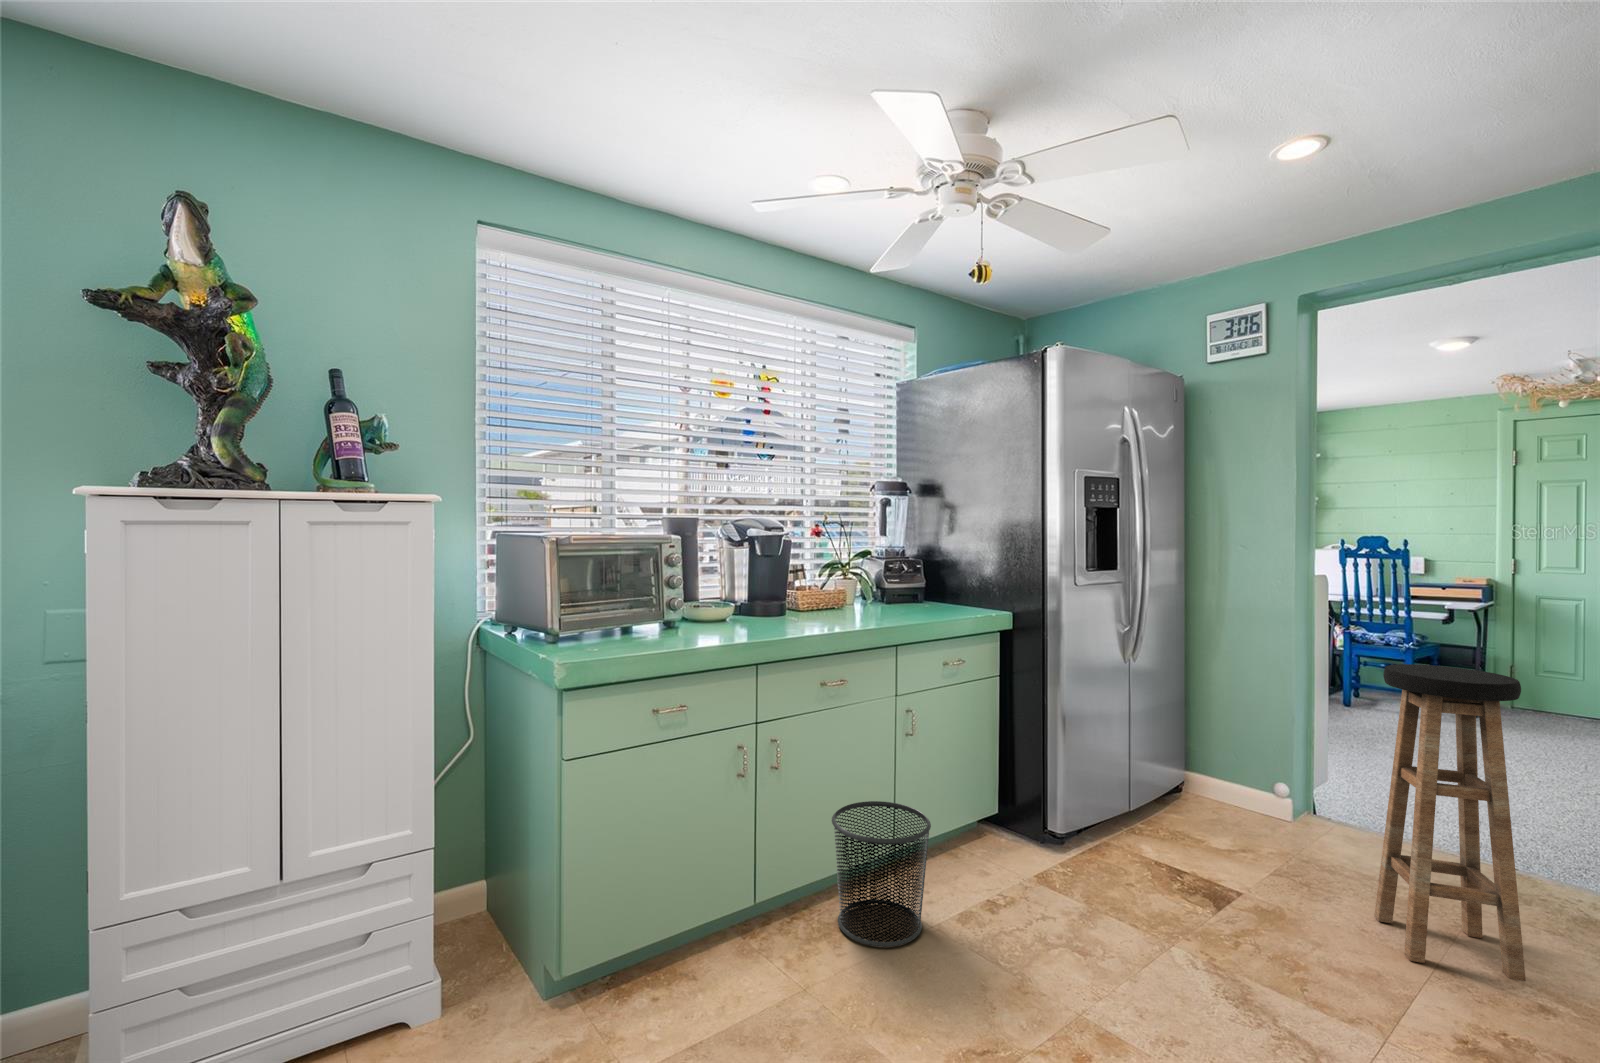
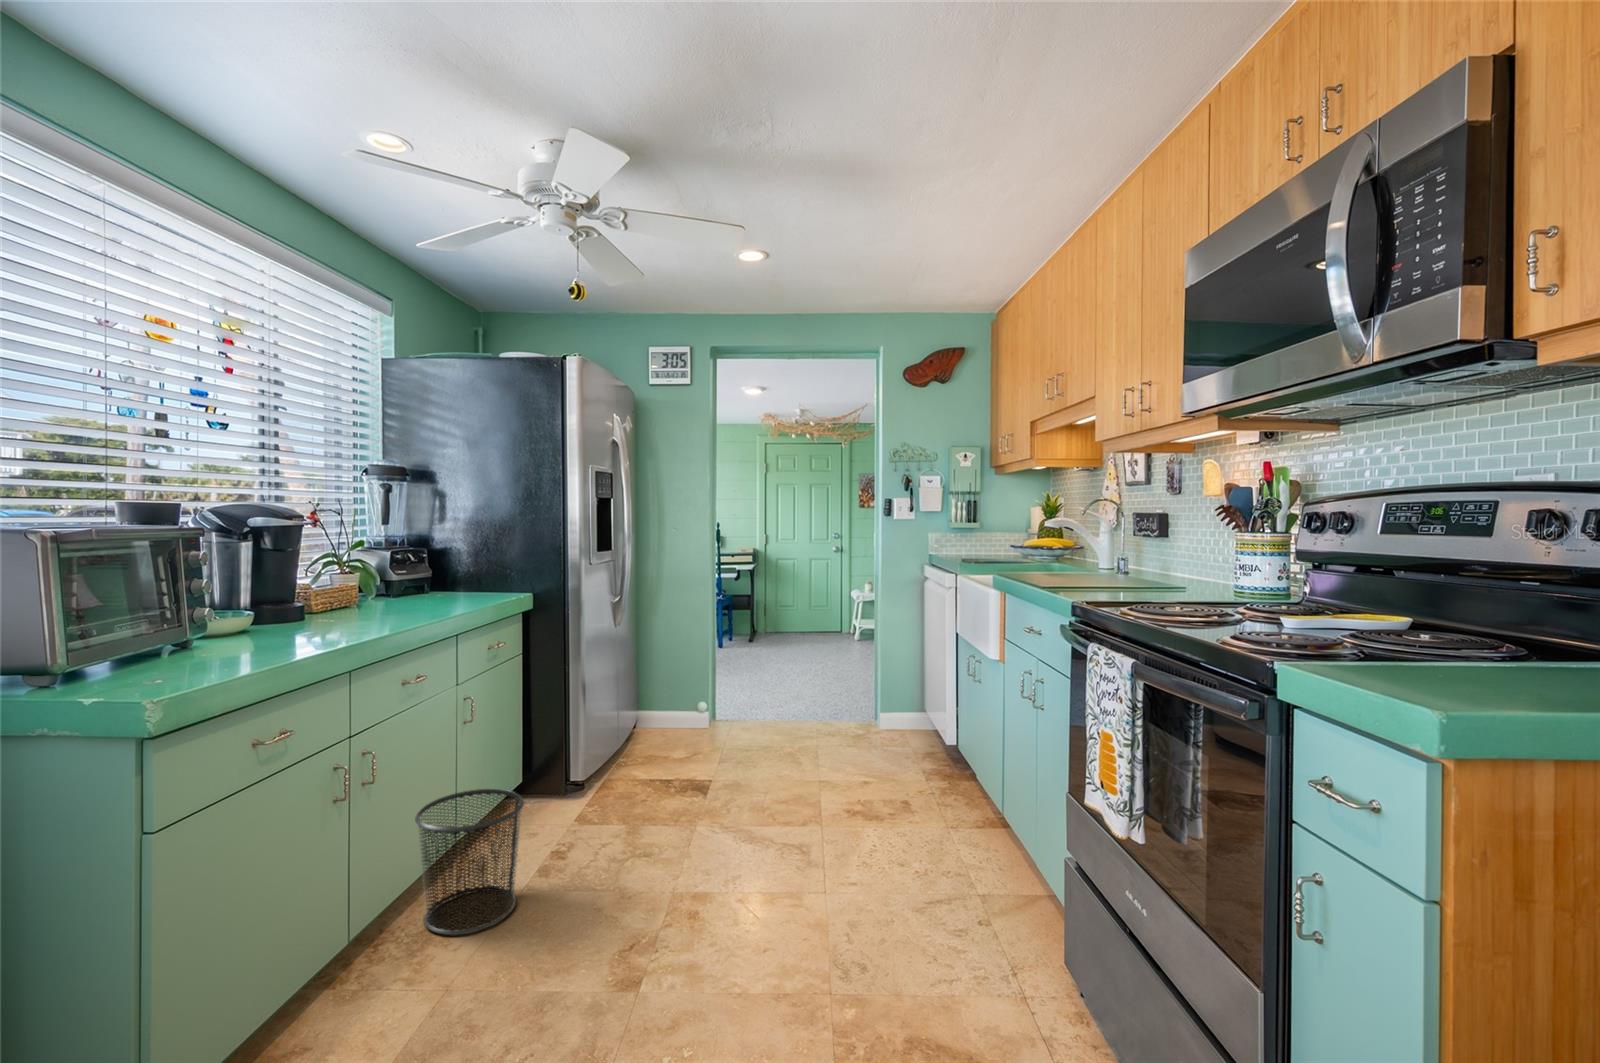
bar stool: present [1374,664,1526,981] -> none [780,600,853,781]

